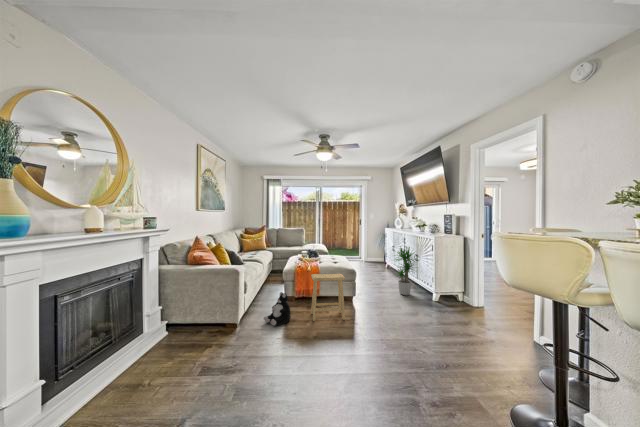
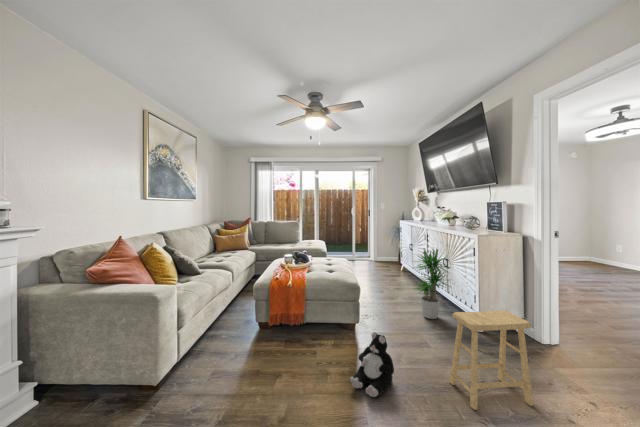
footstool: present [311,274,345,321] -> present [449,310,534,410]
plush toy: present [264,292,291,326] -> present [350,332,394,397]

